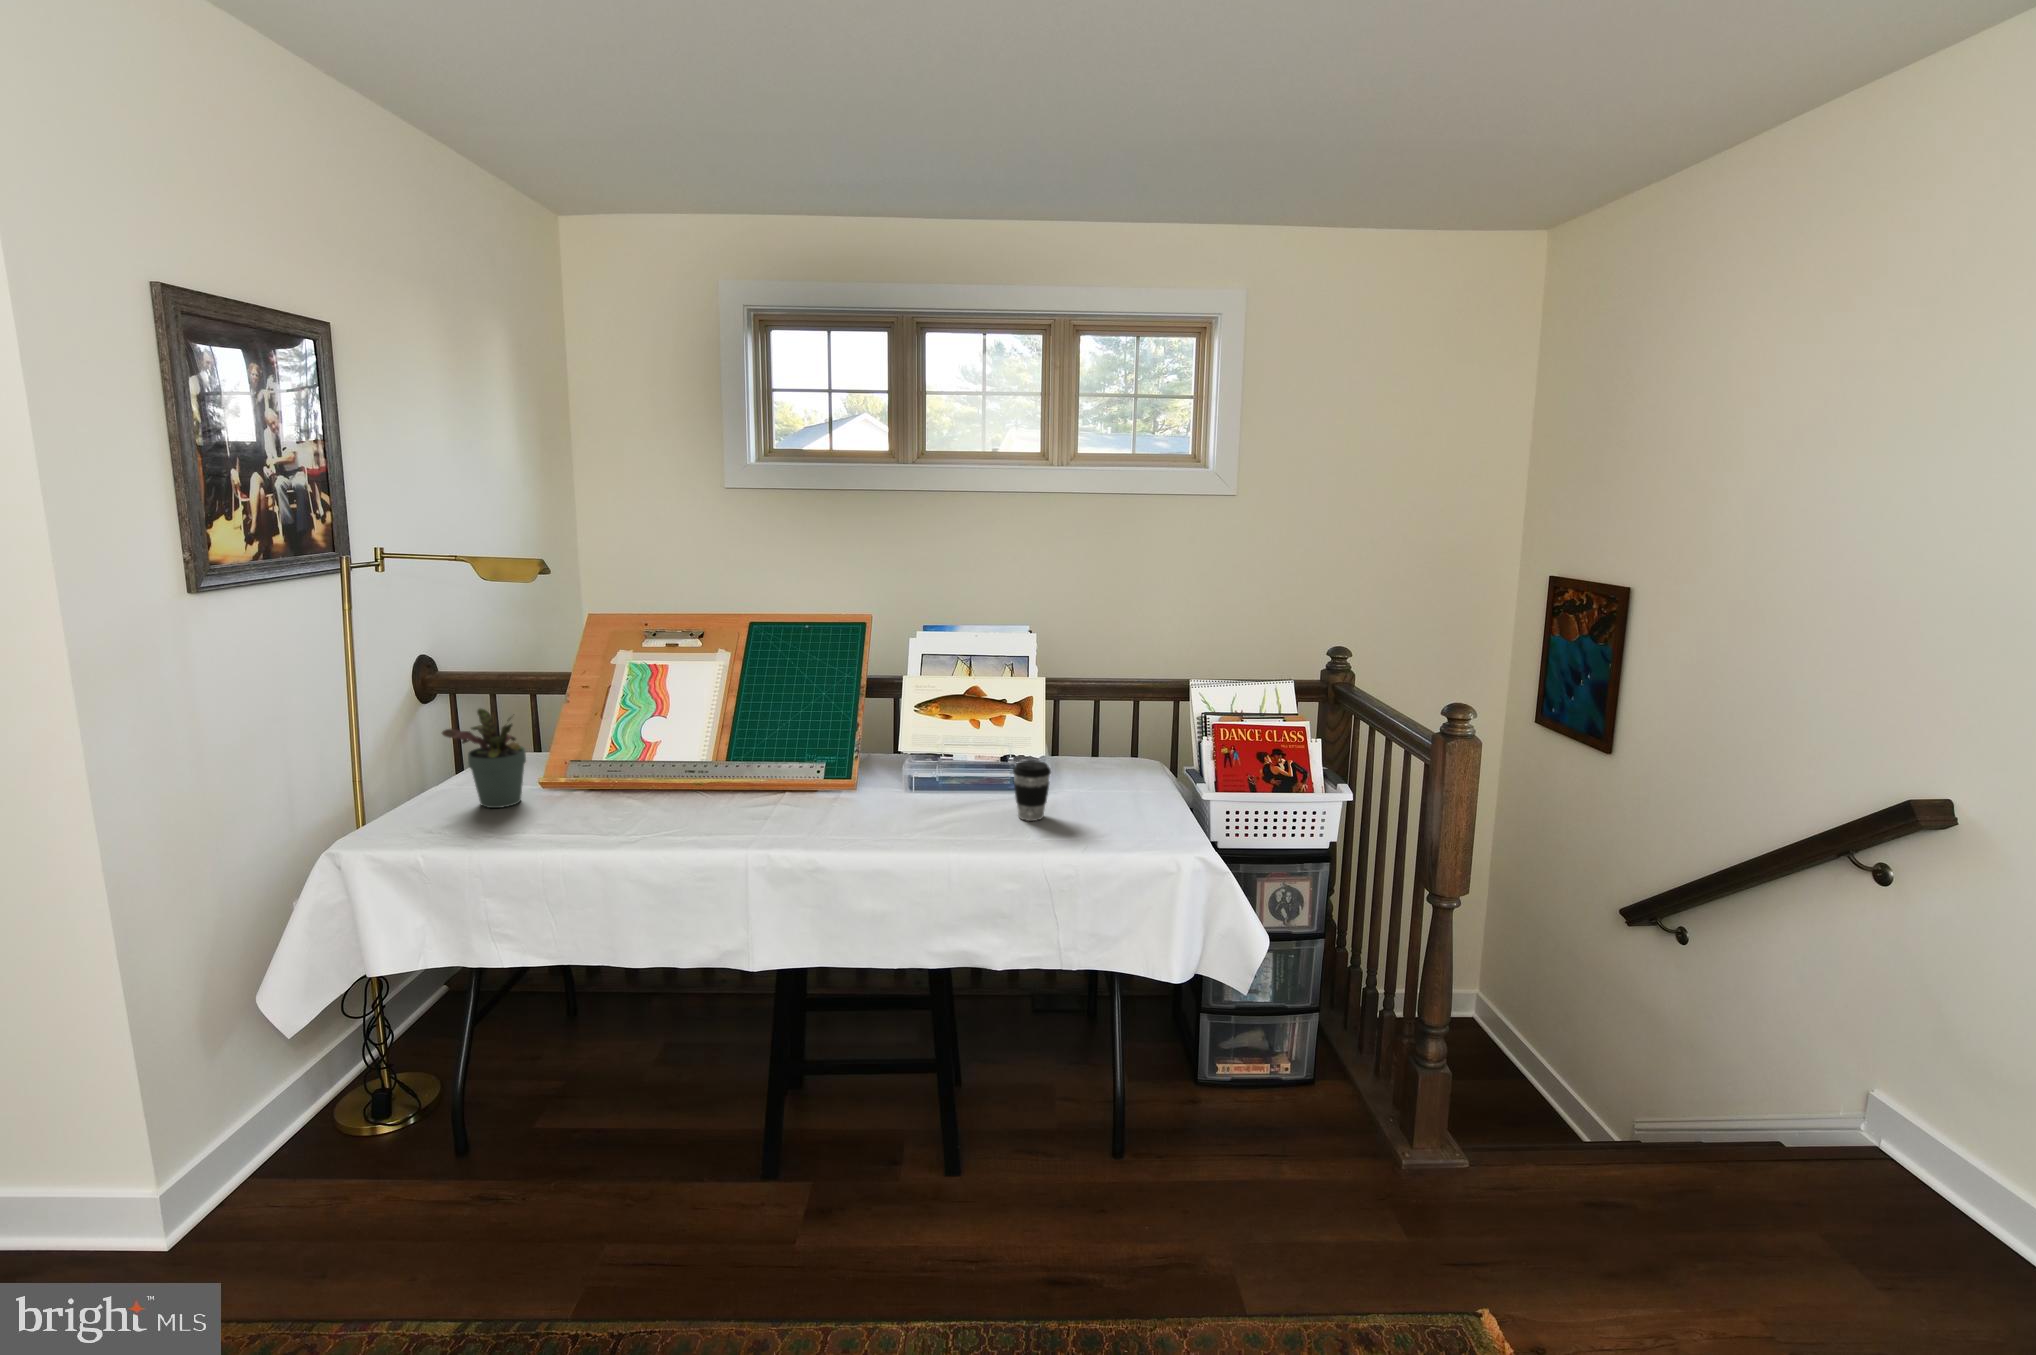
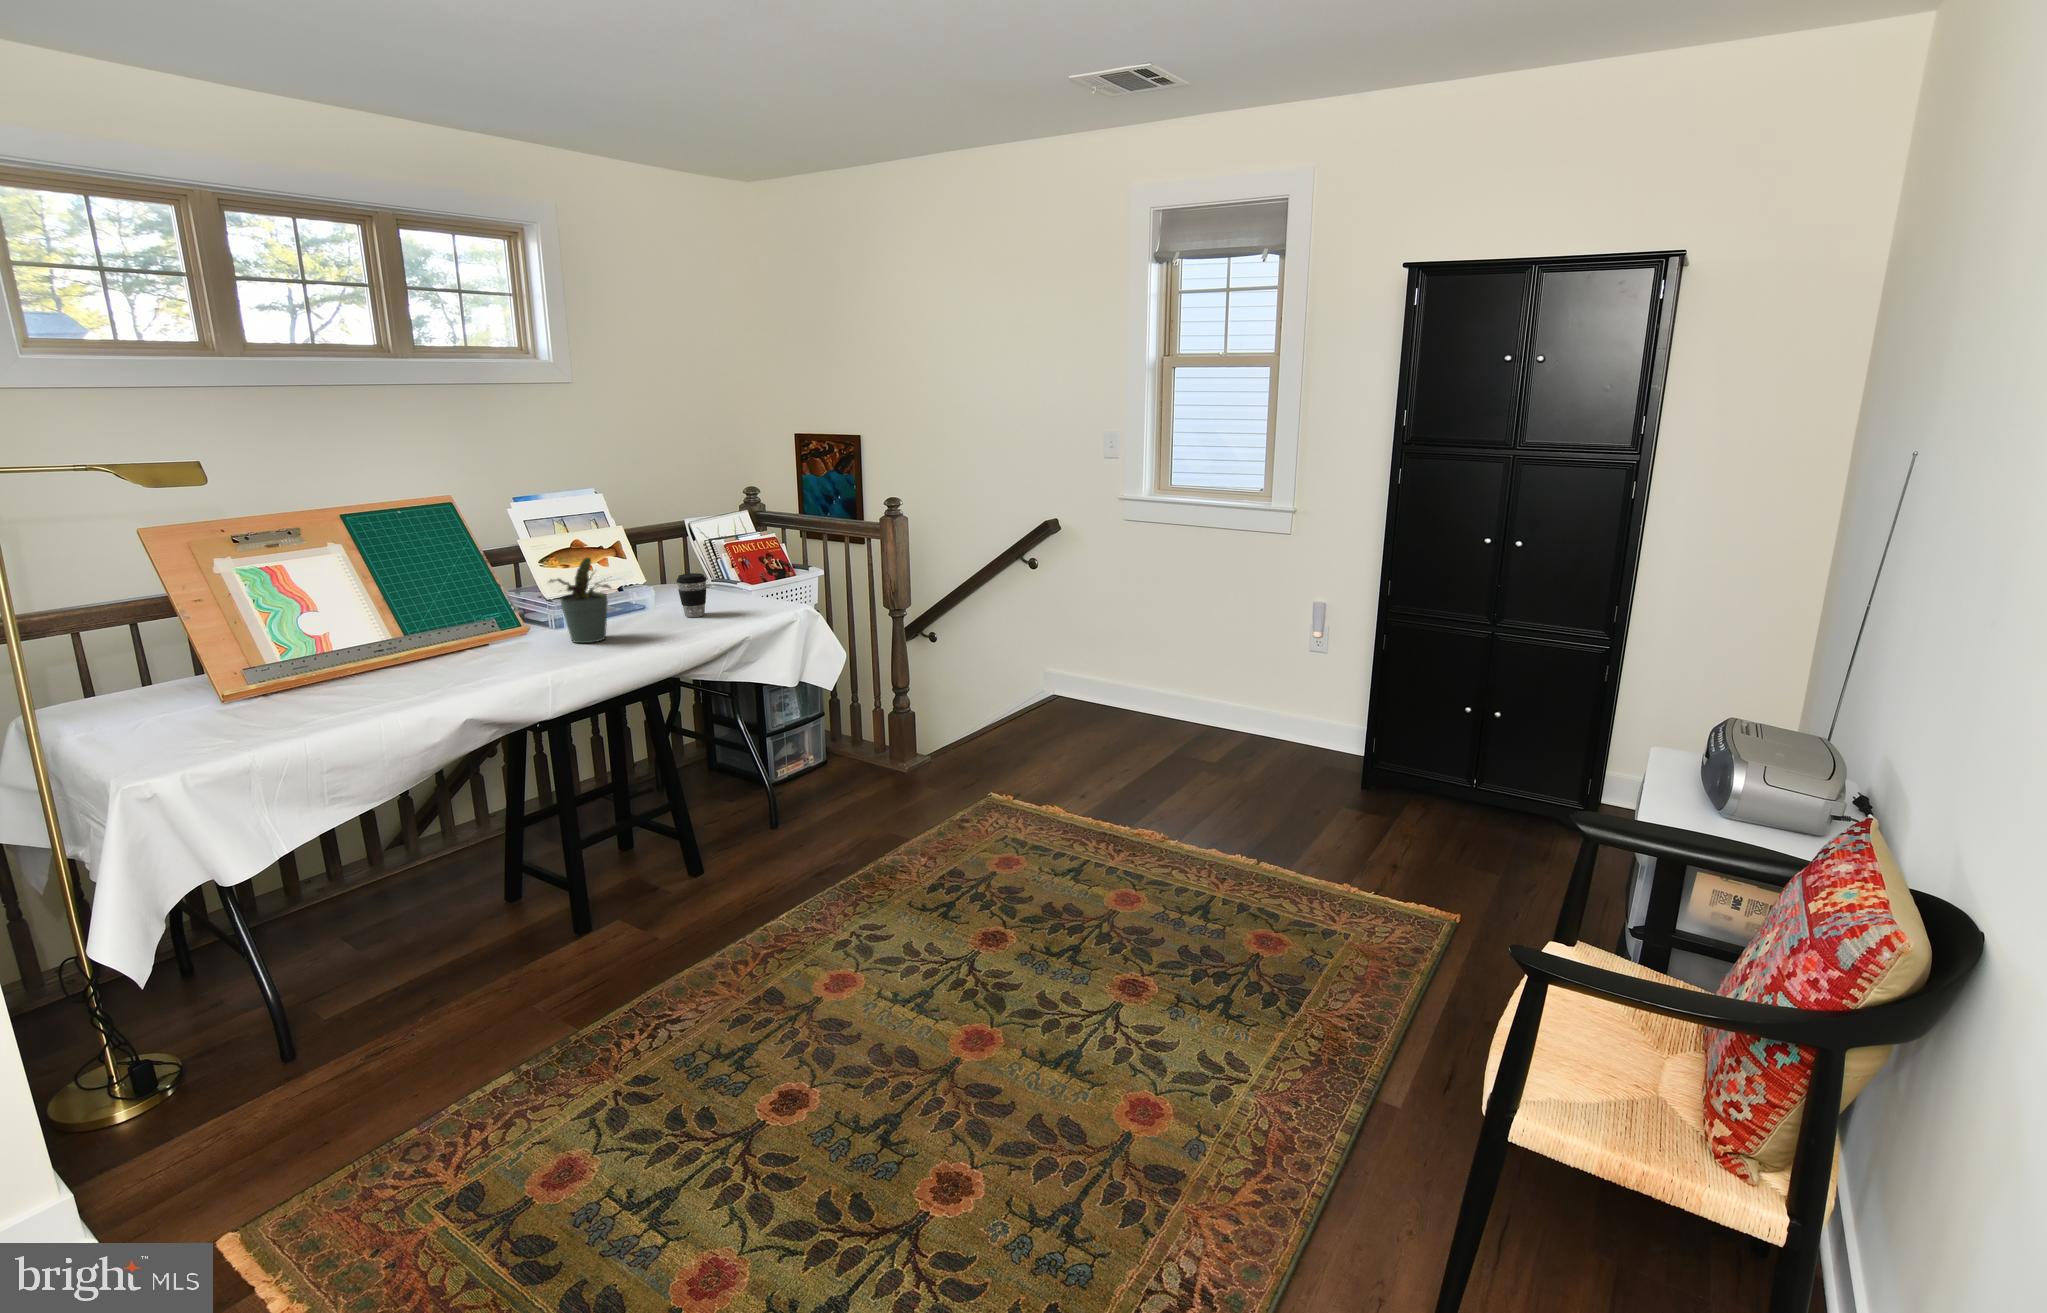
potted plant: present [442,709,526,808] -> present [549,557,611,643]

